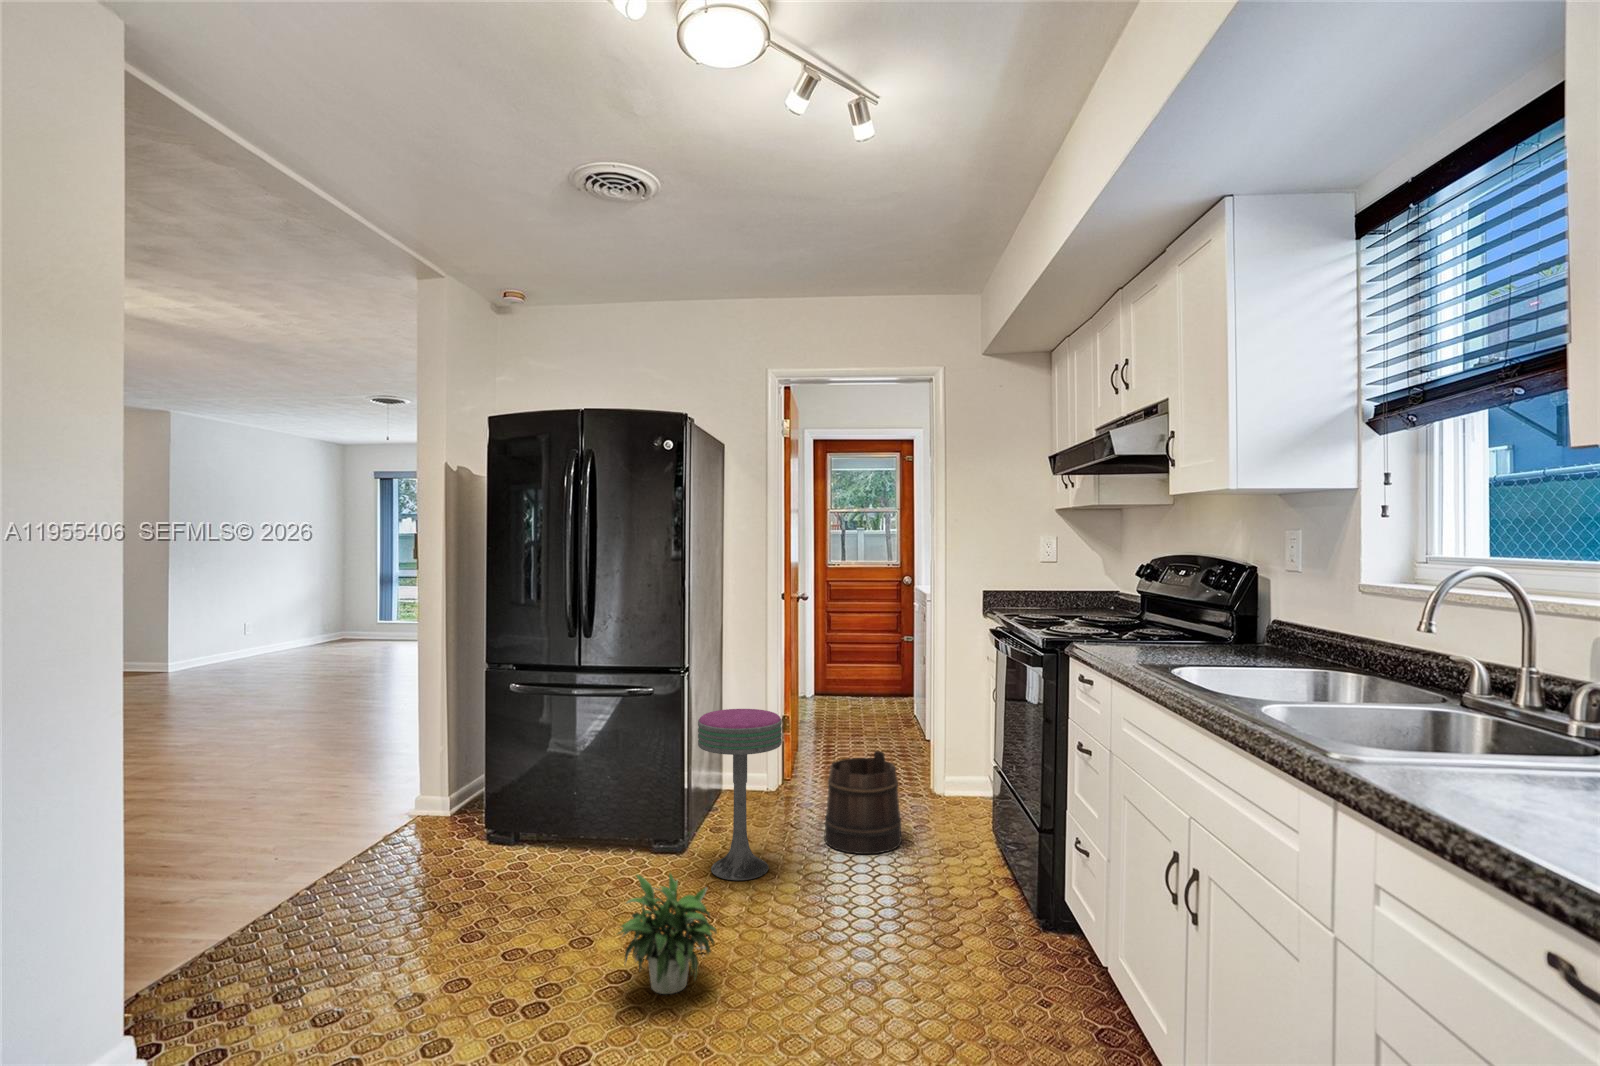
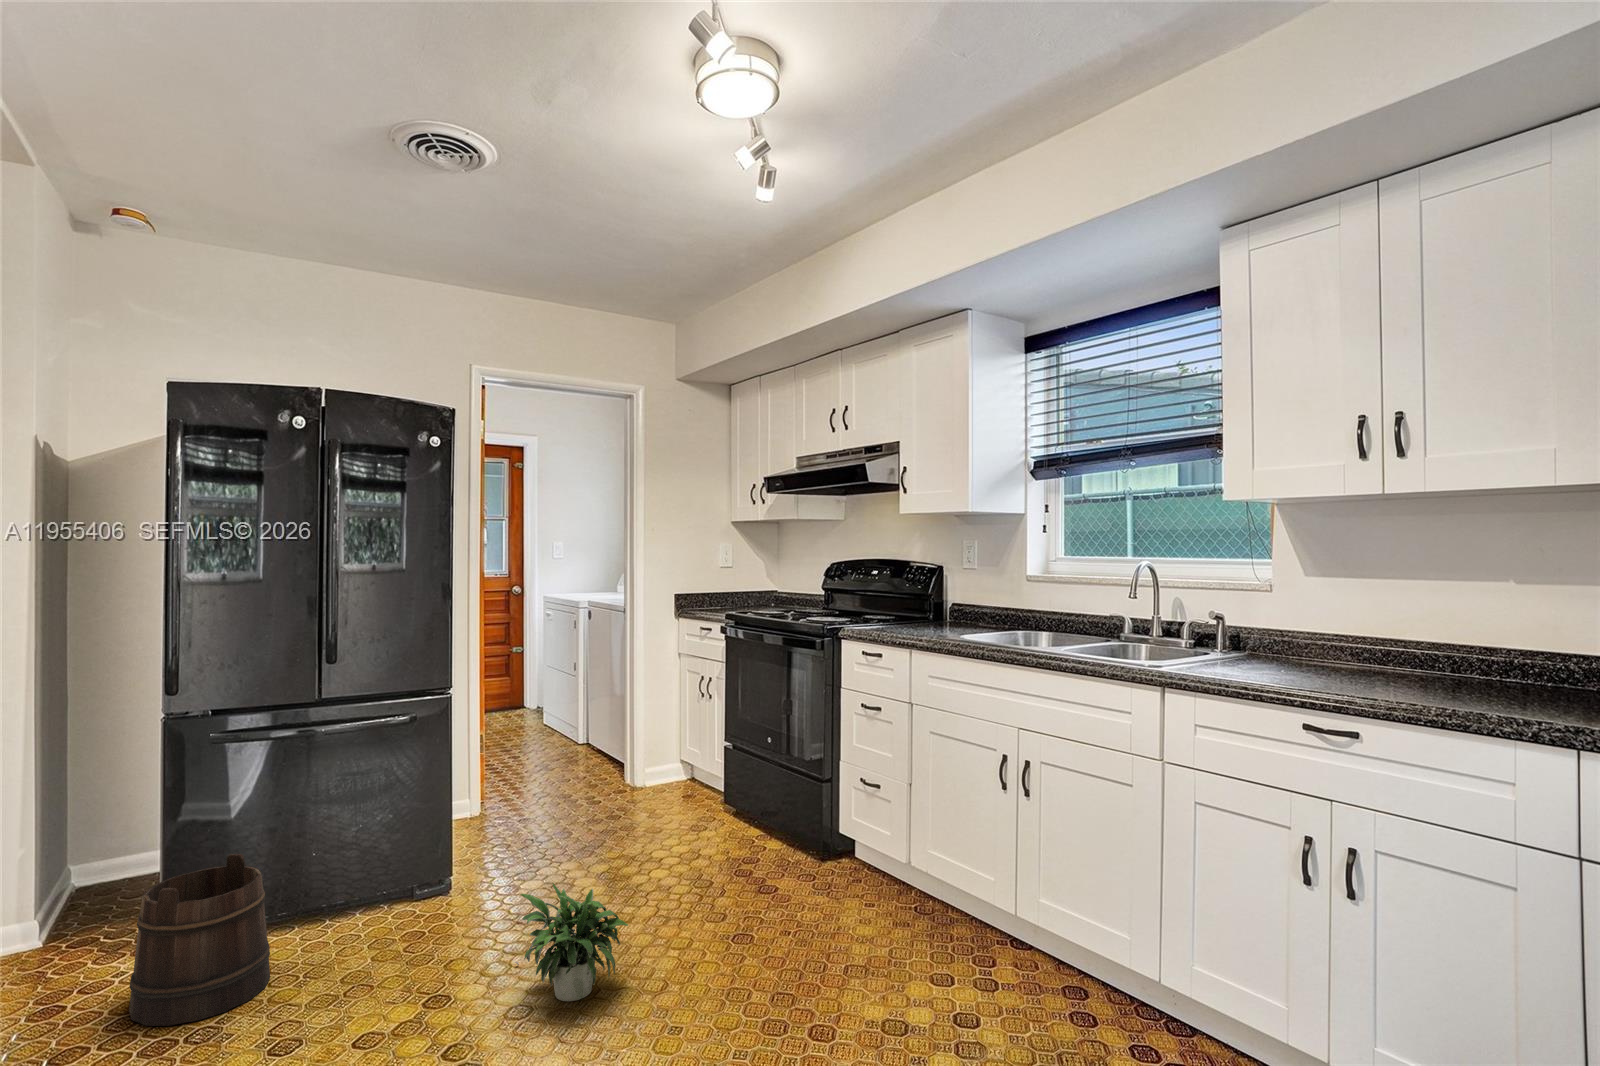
bar stool: present [698,709,782,880] -> none [481,721,571,897]
bucket: present [824,751,902,854] -> present [129,854,270,1026]

